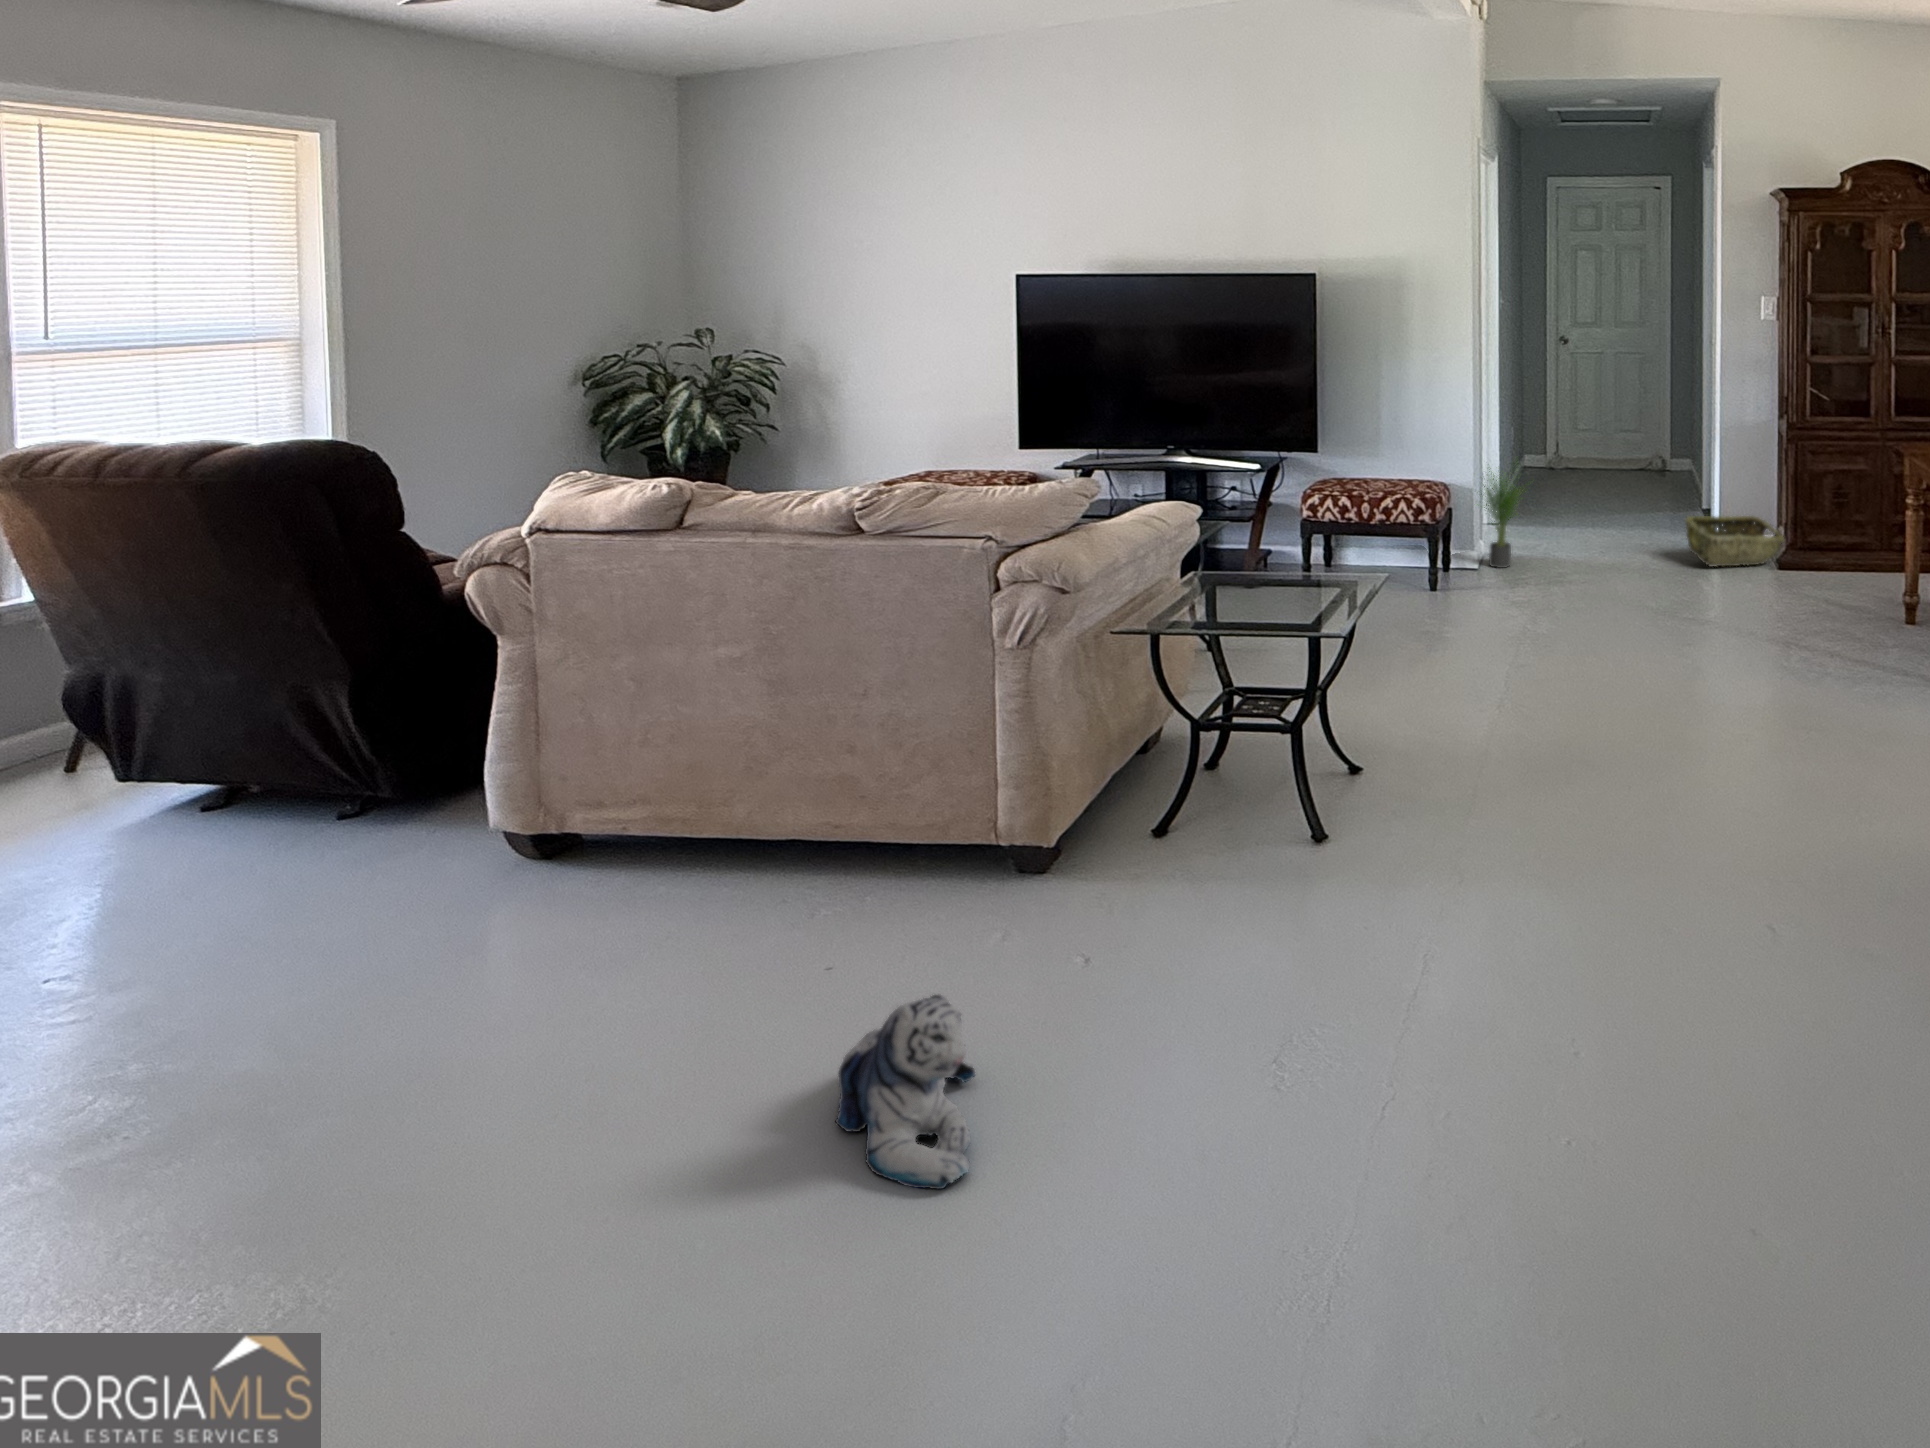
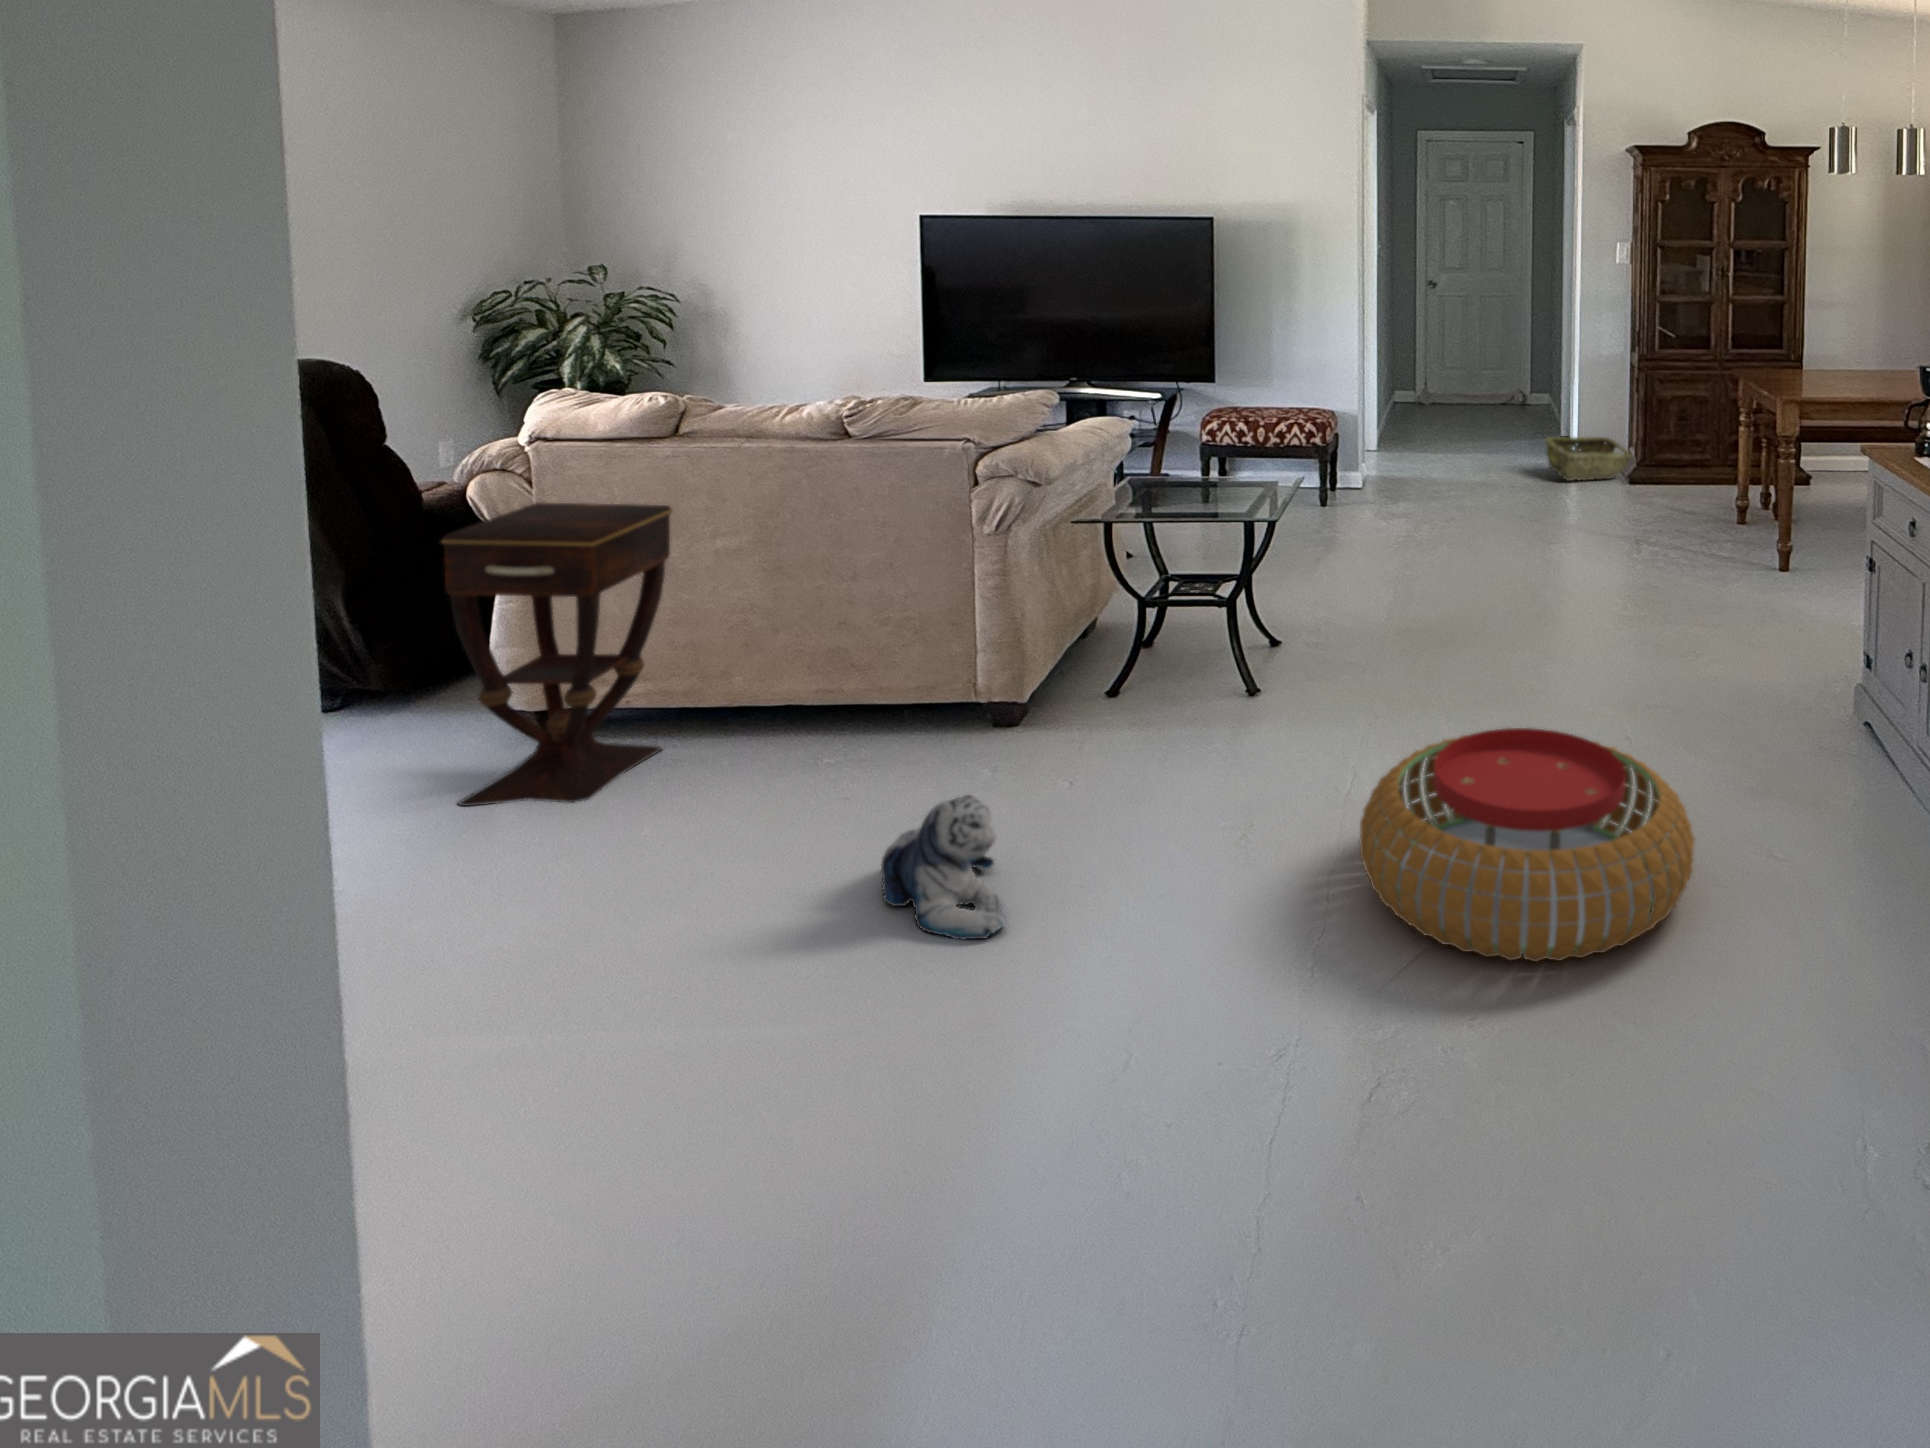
potted plant: present [1481,458,1526,568] -> none [1355,384,1414,484]
side table: none [405,604,671,962] -> present [442,502,672,806]
pouf: none [1409,926,1846,1279] -> present [1360,728,1695,962]

